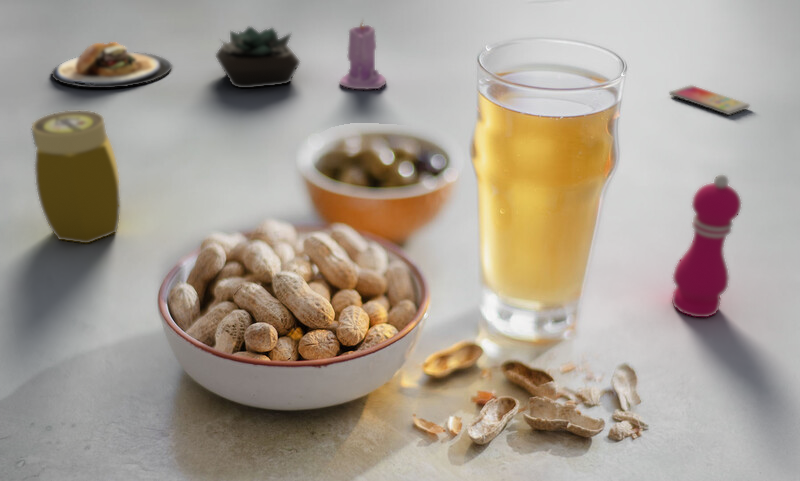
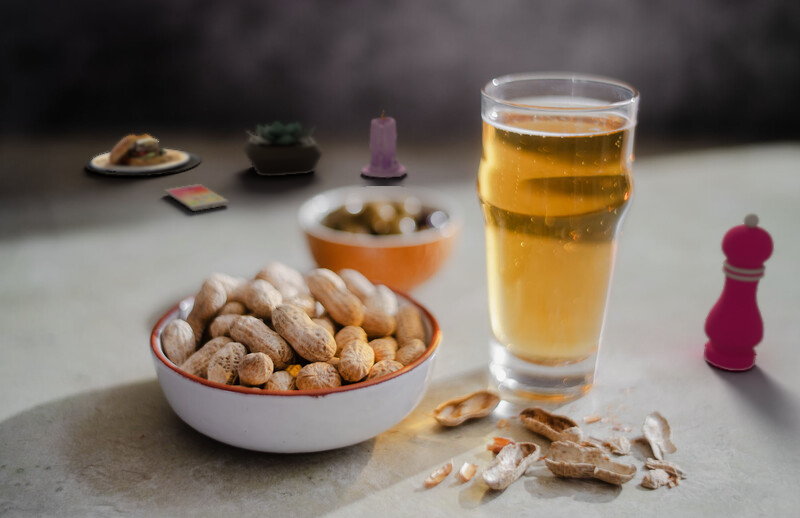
smartphone: present [669,85,749,115] -> present [165,184,228,211]
jar: present [32,111,120,243] -> none [44,169,132,301]

